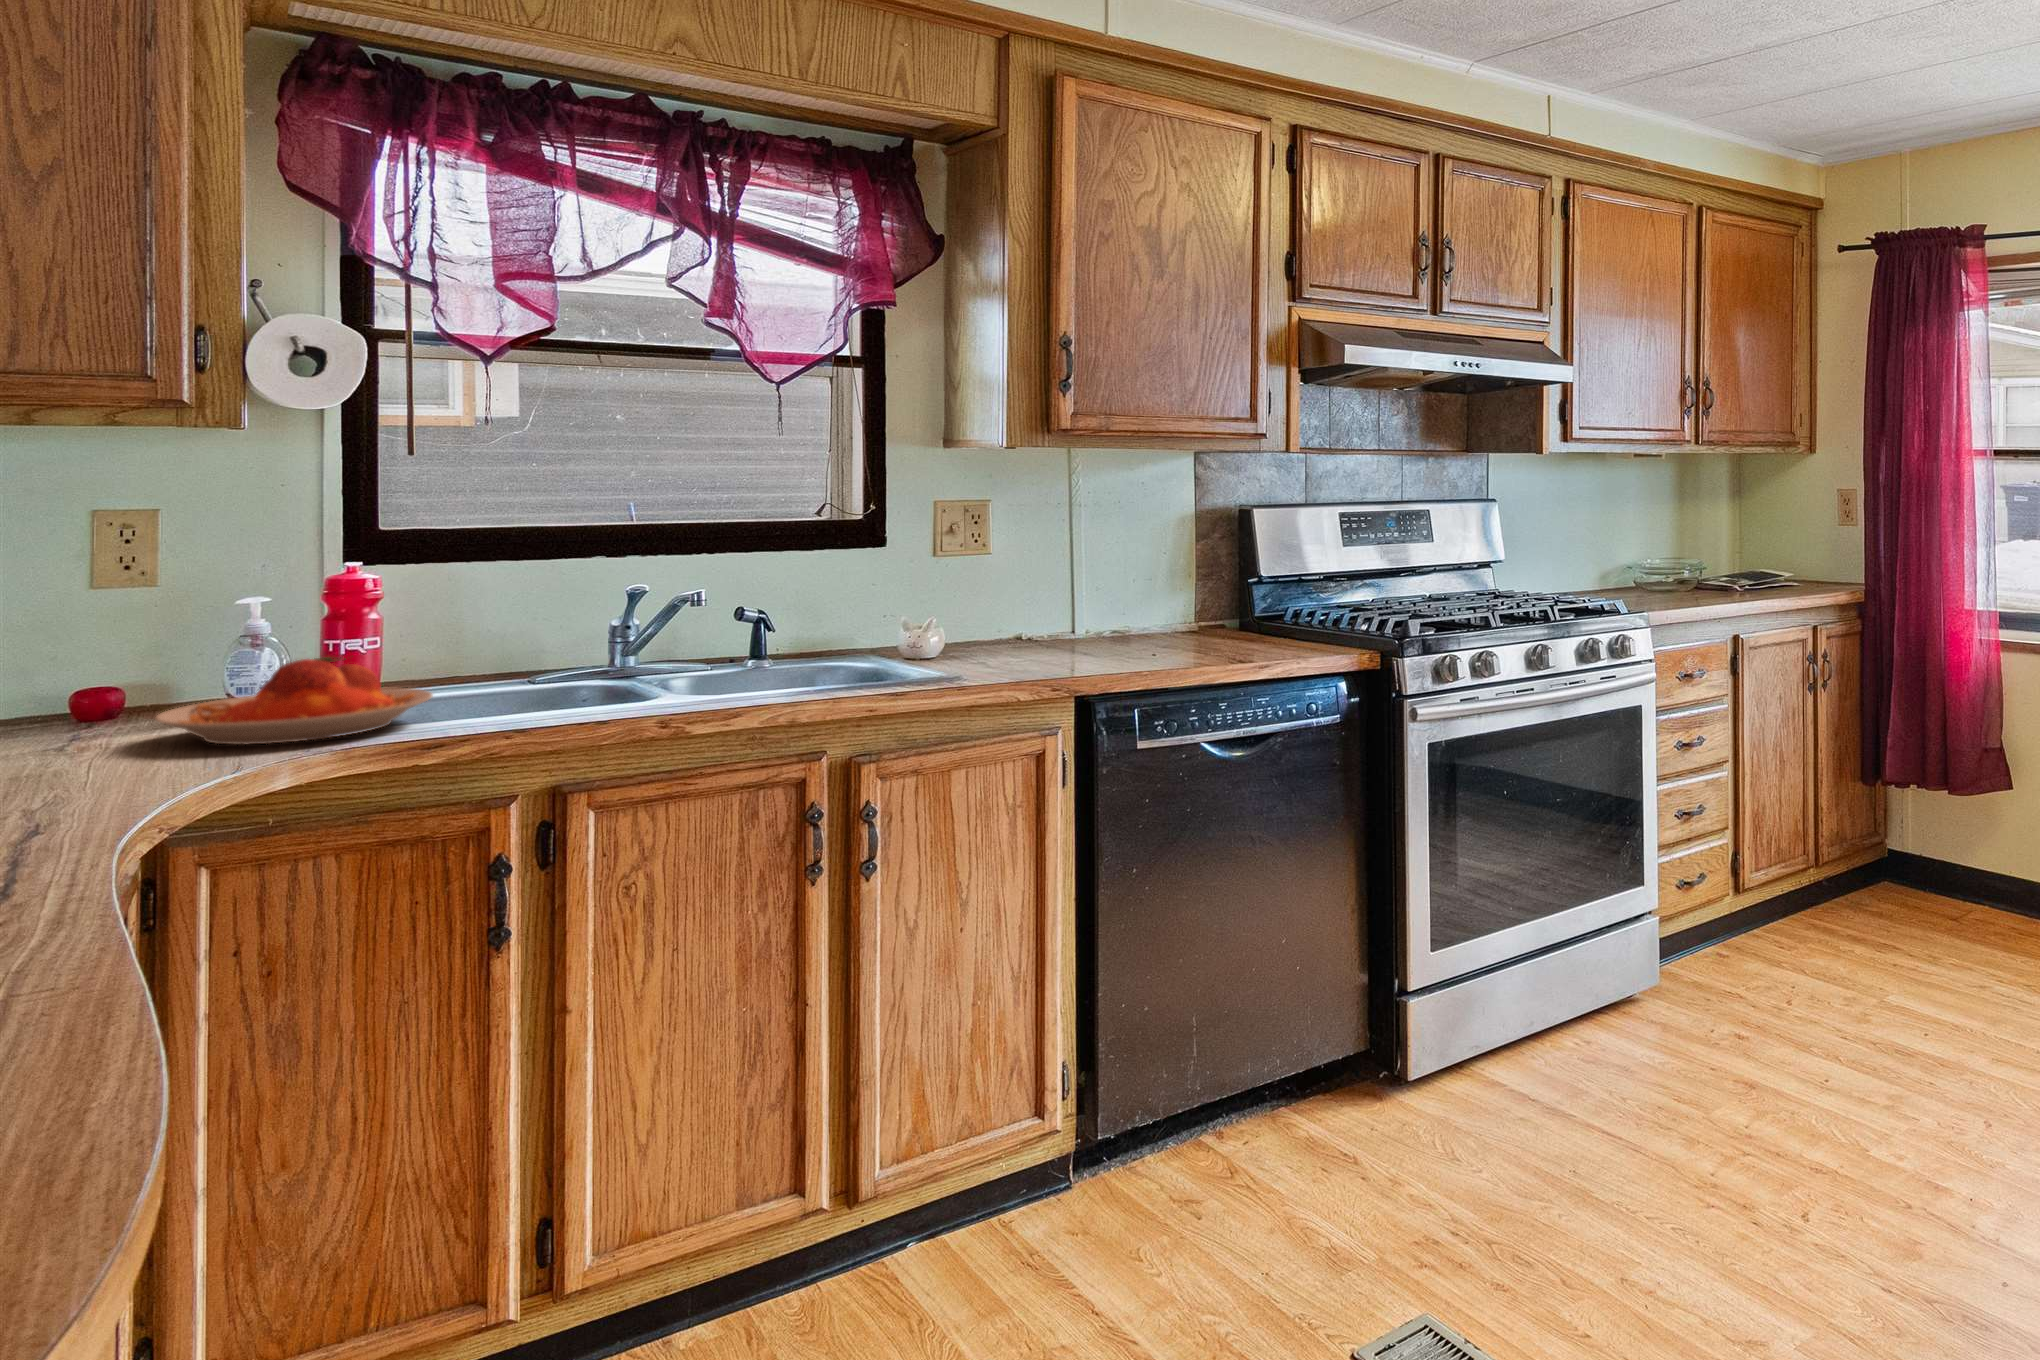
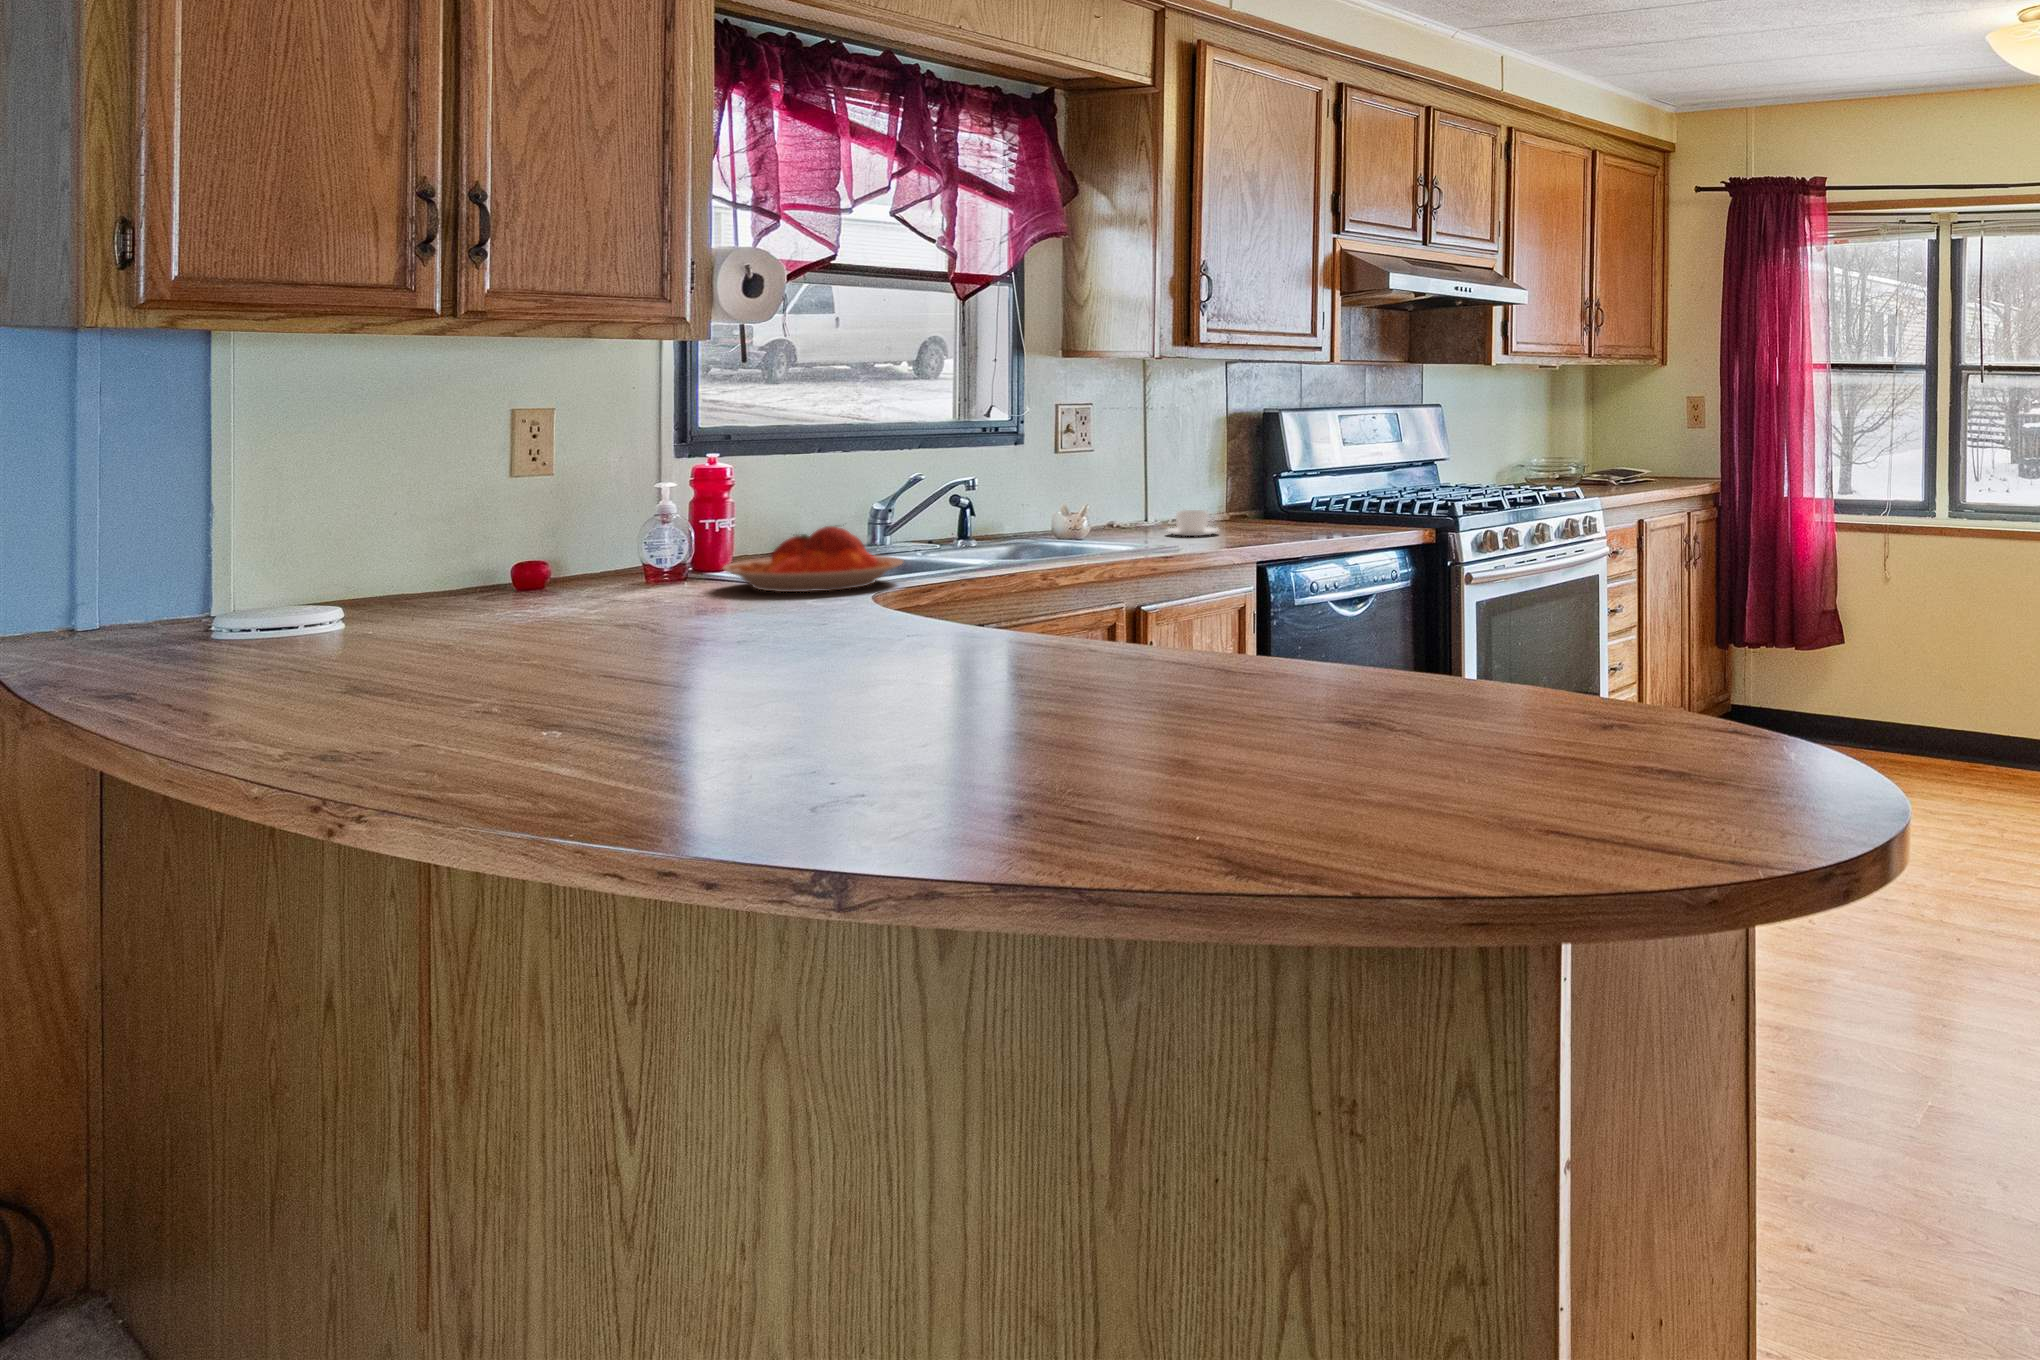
coffee cup: none [991,627,1058,659] -> present [1166,510,1217,536]

